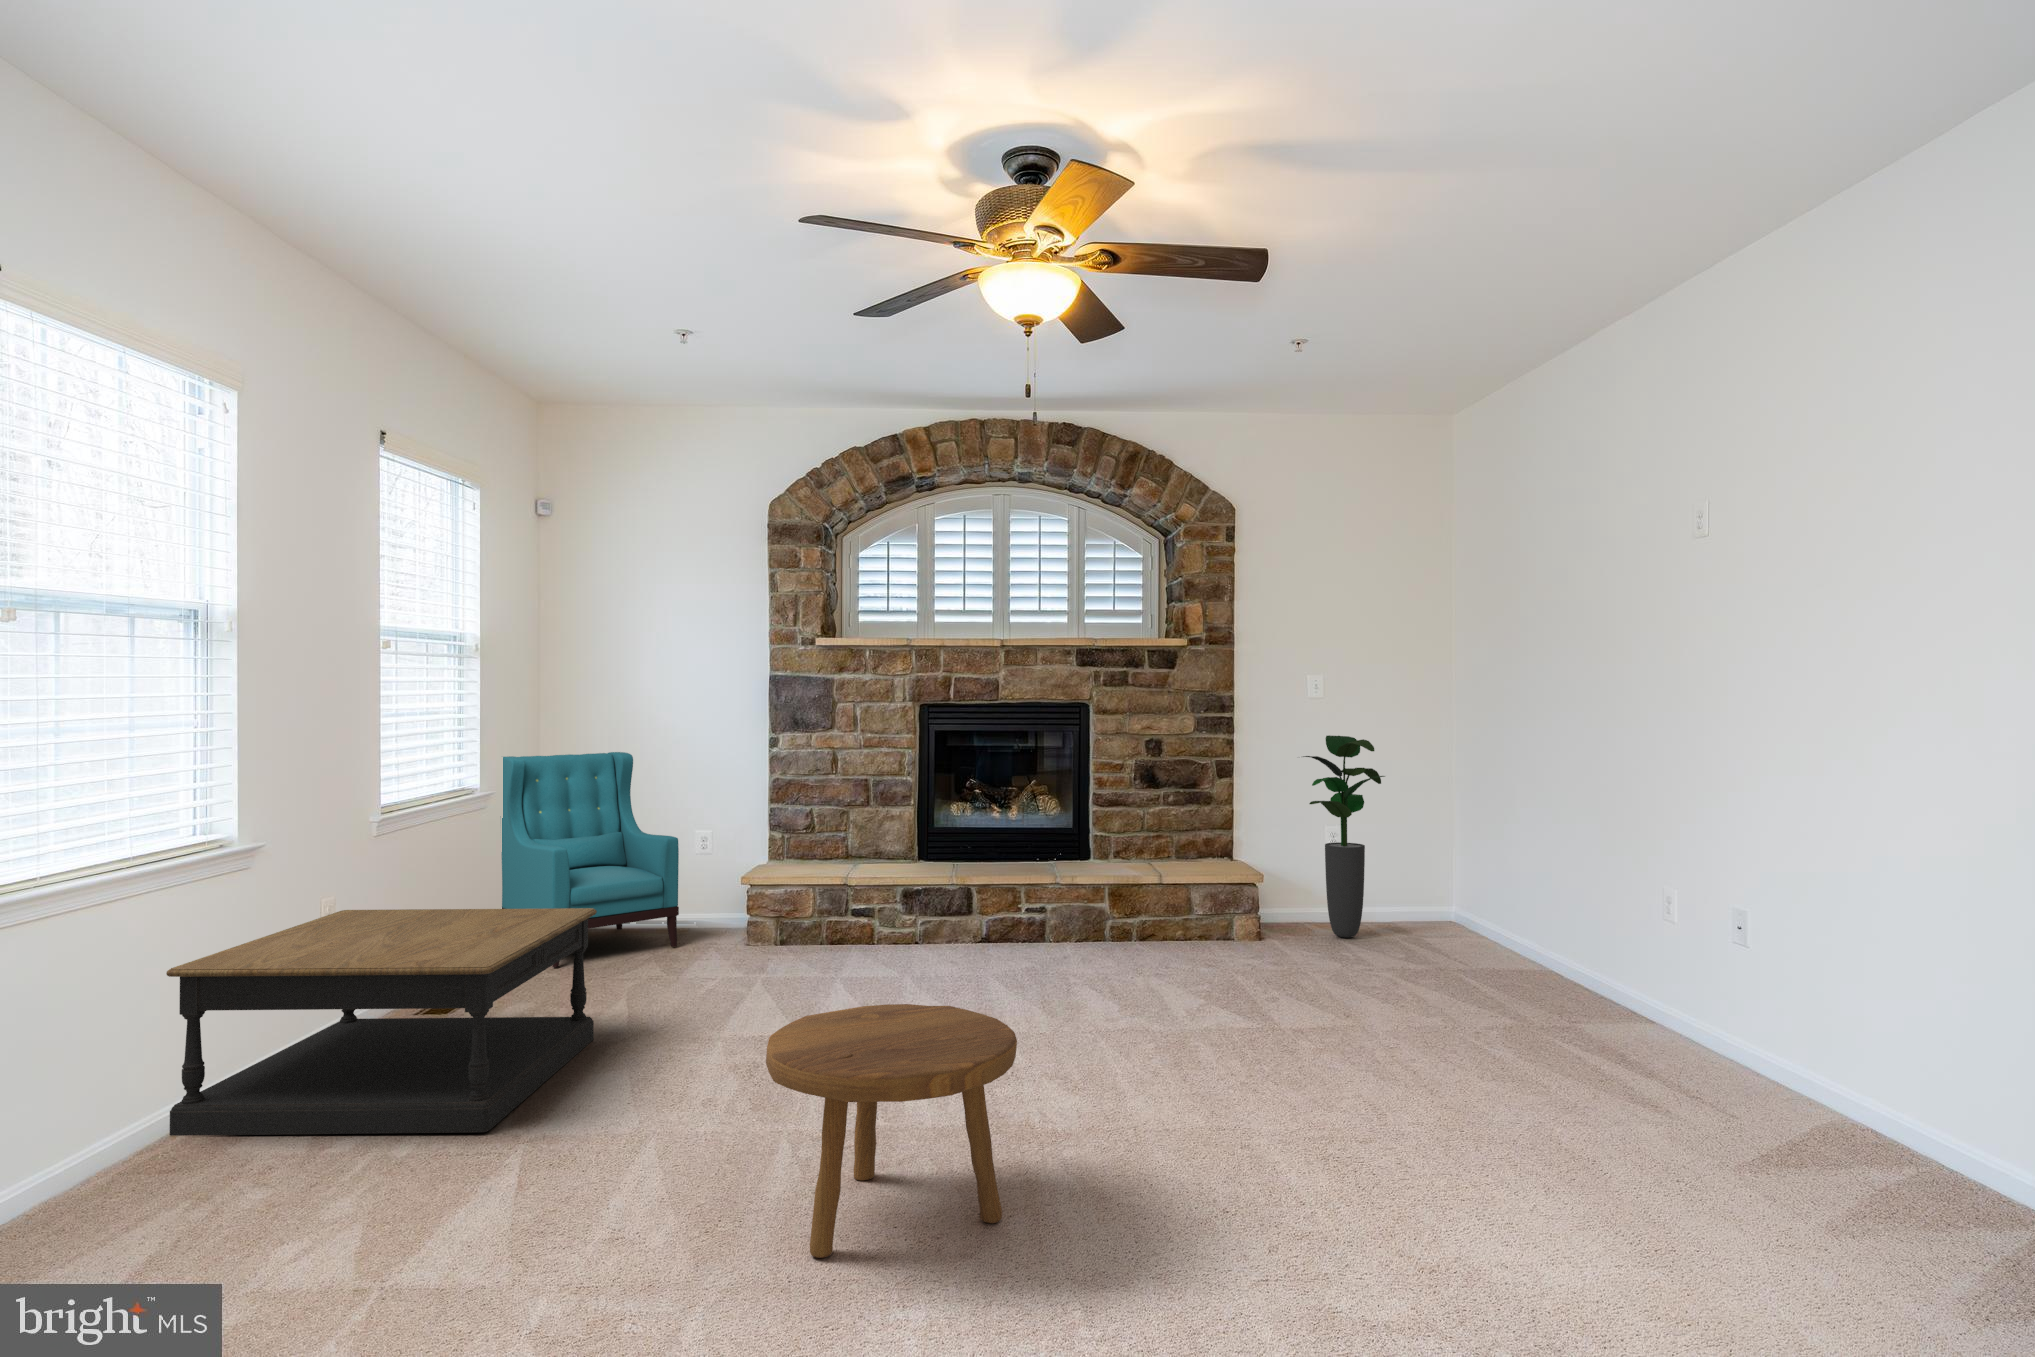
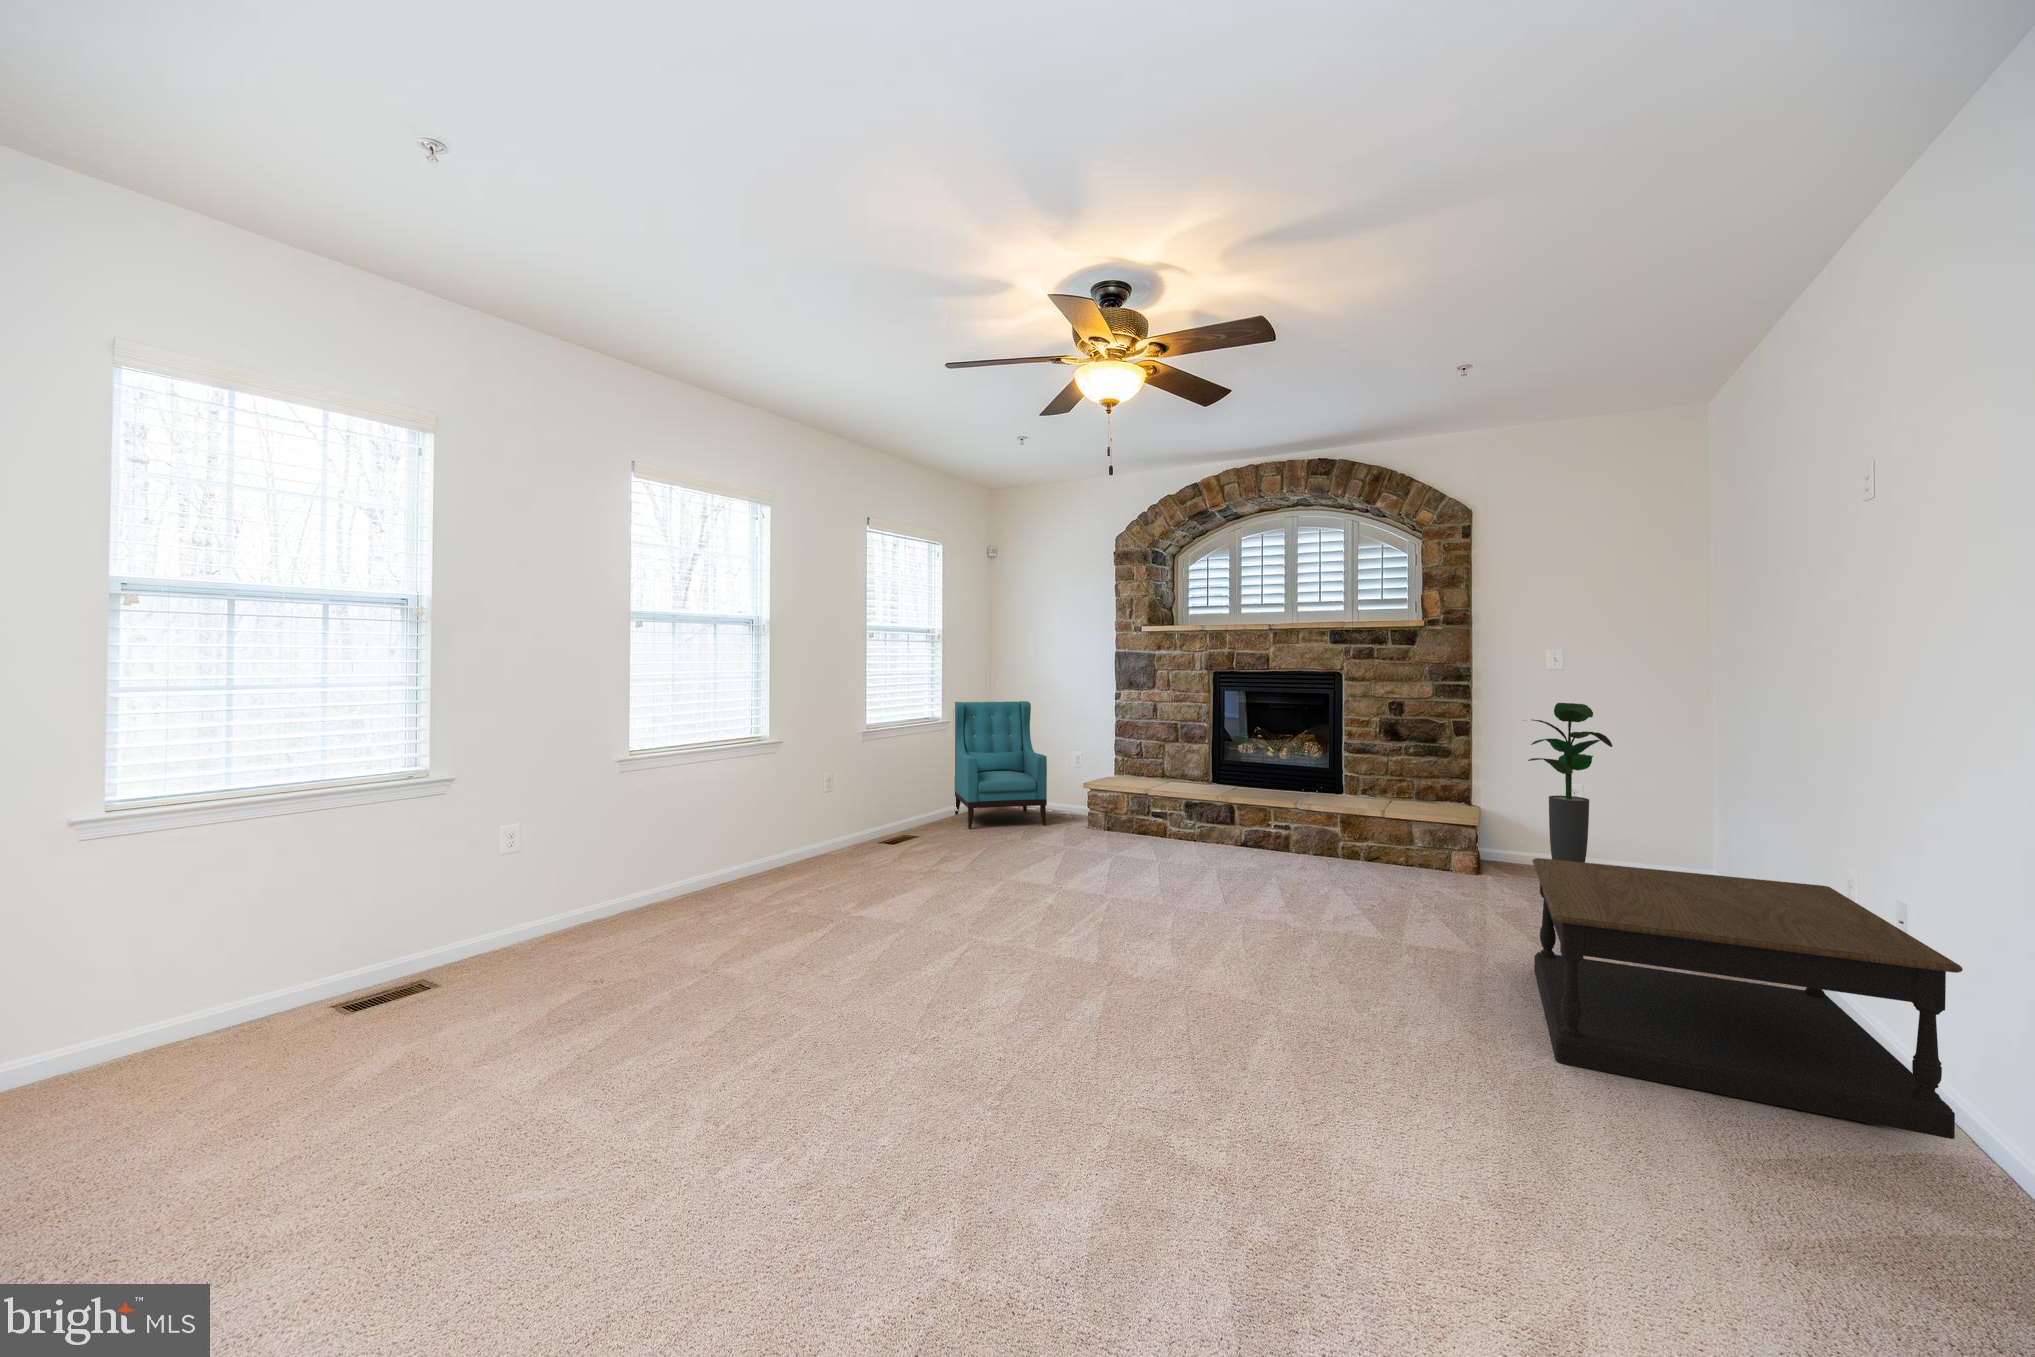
coffee table: present [166,908,597,1136] -> present [1533,858,1963,1139]
footstool: present [766,1004,1017,1258] -> none [925,862,1084,1012]

